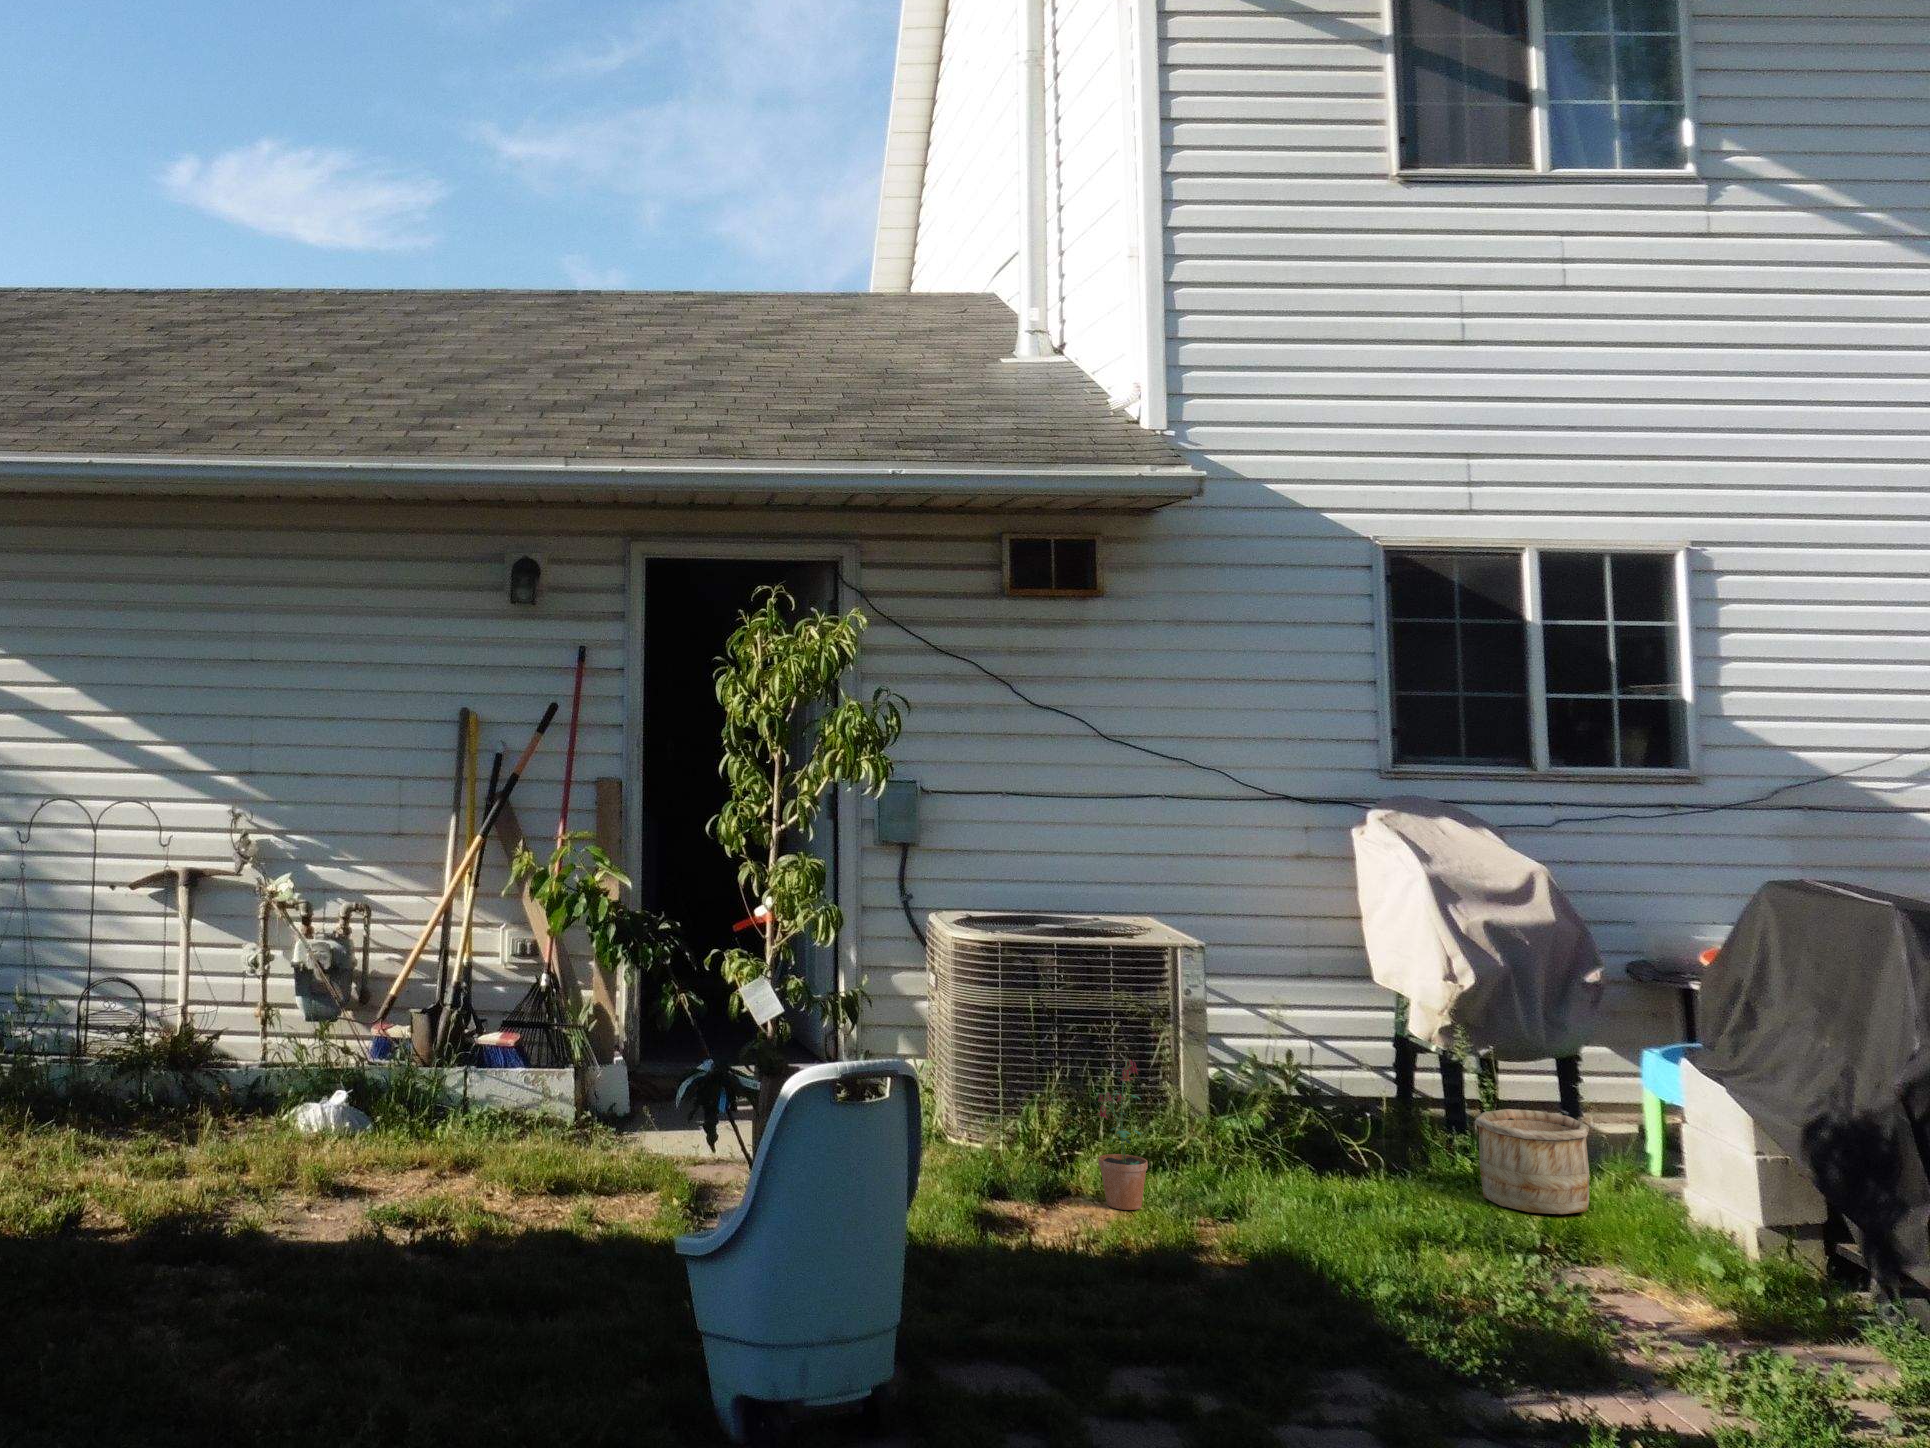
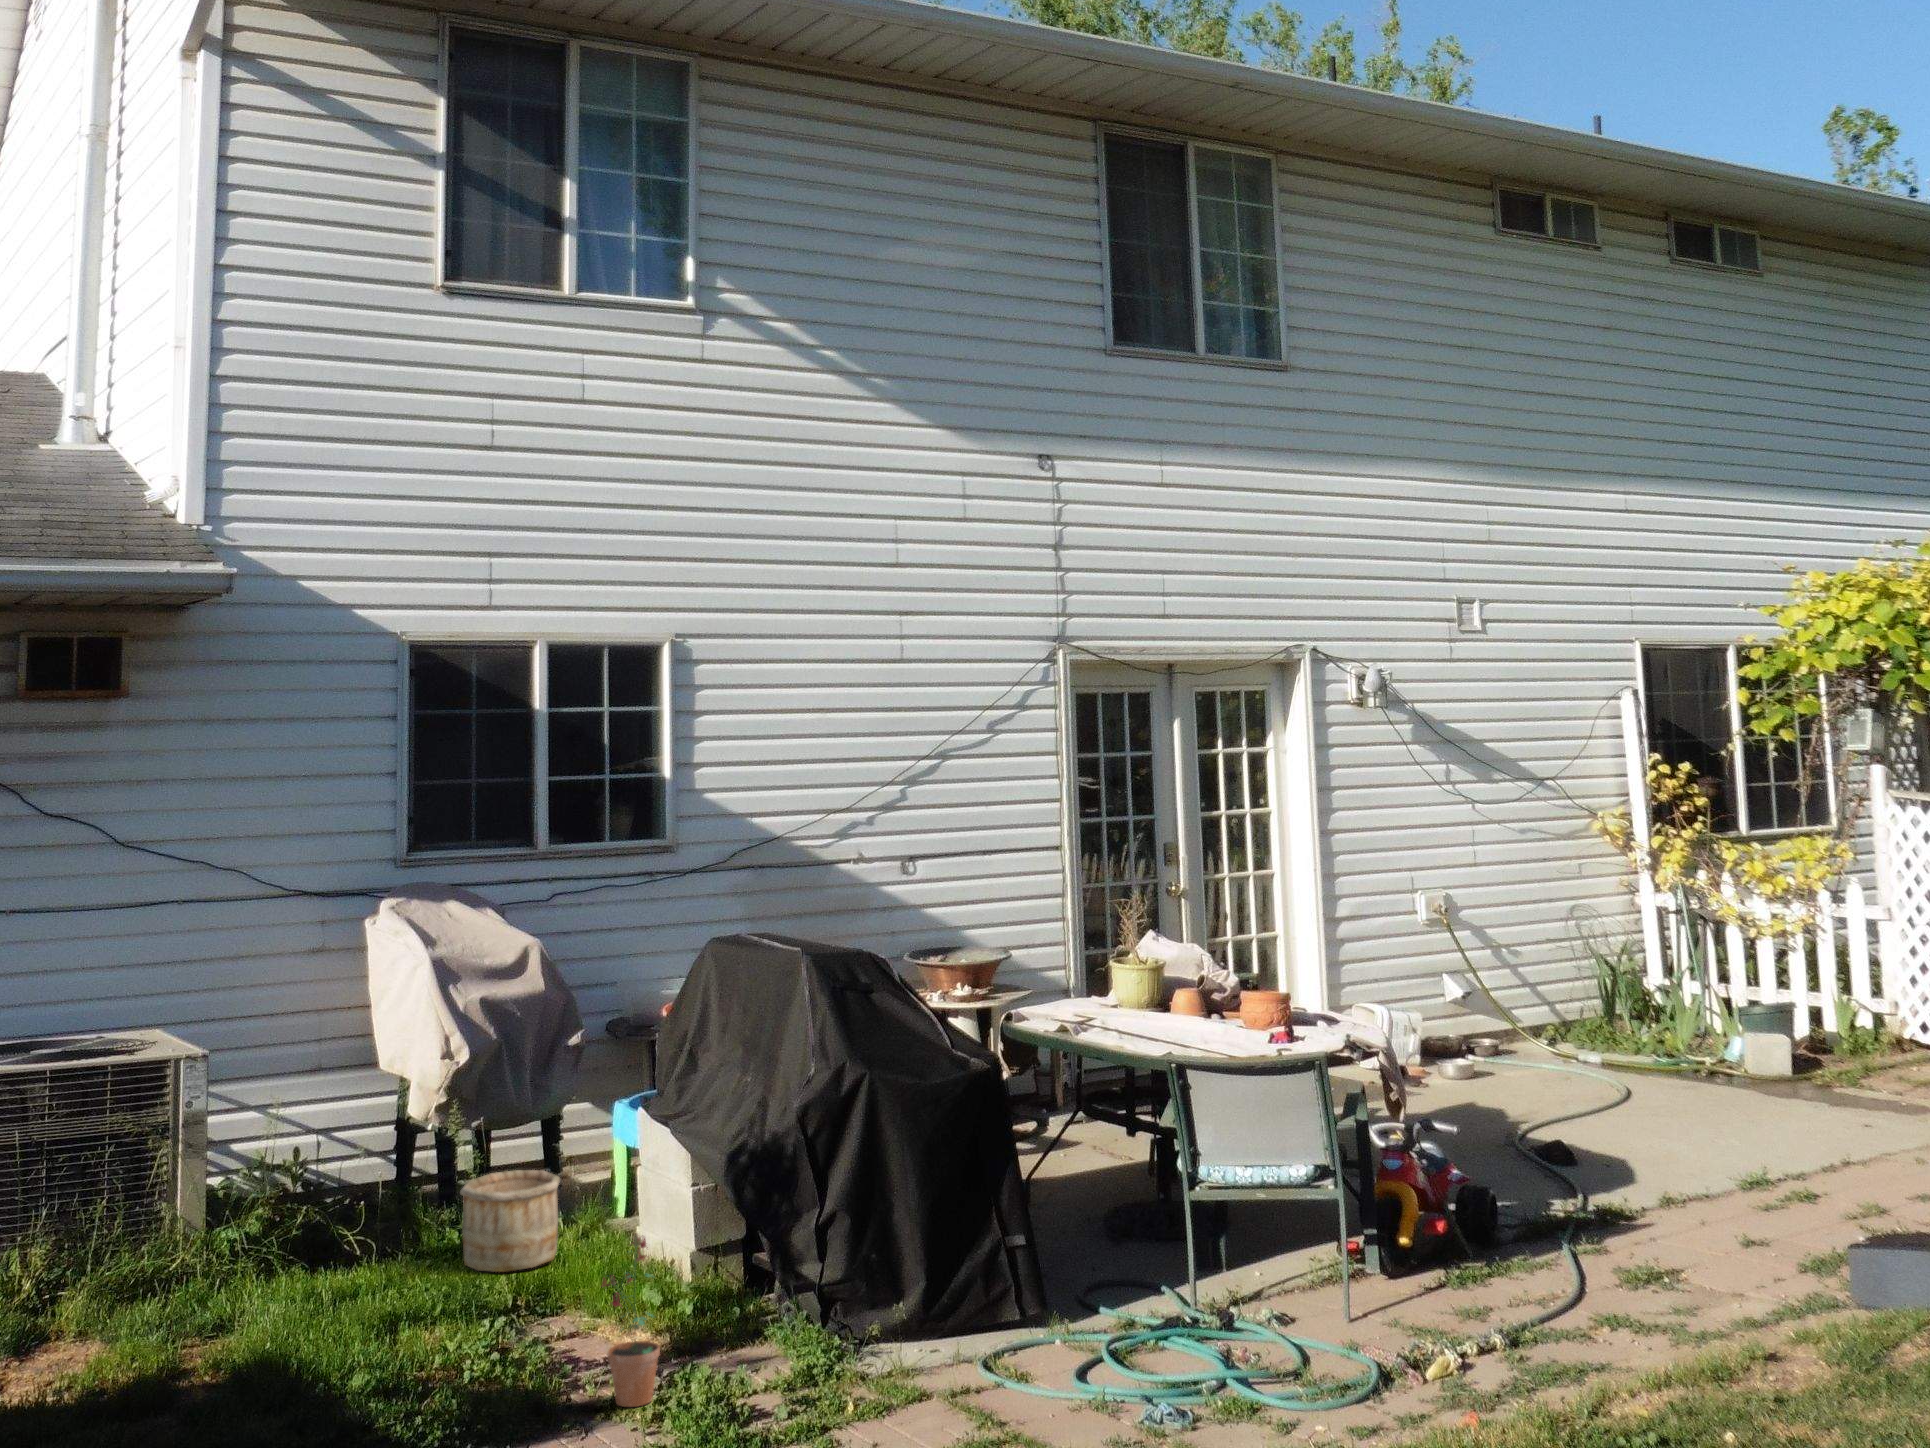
potted plant: present [1097,1059,1148,1210] -> present [602,1234,660,1407]

